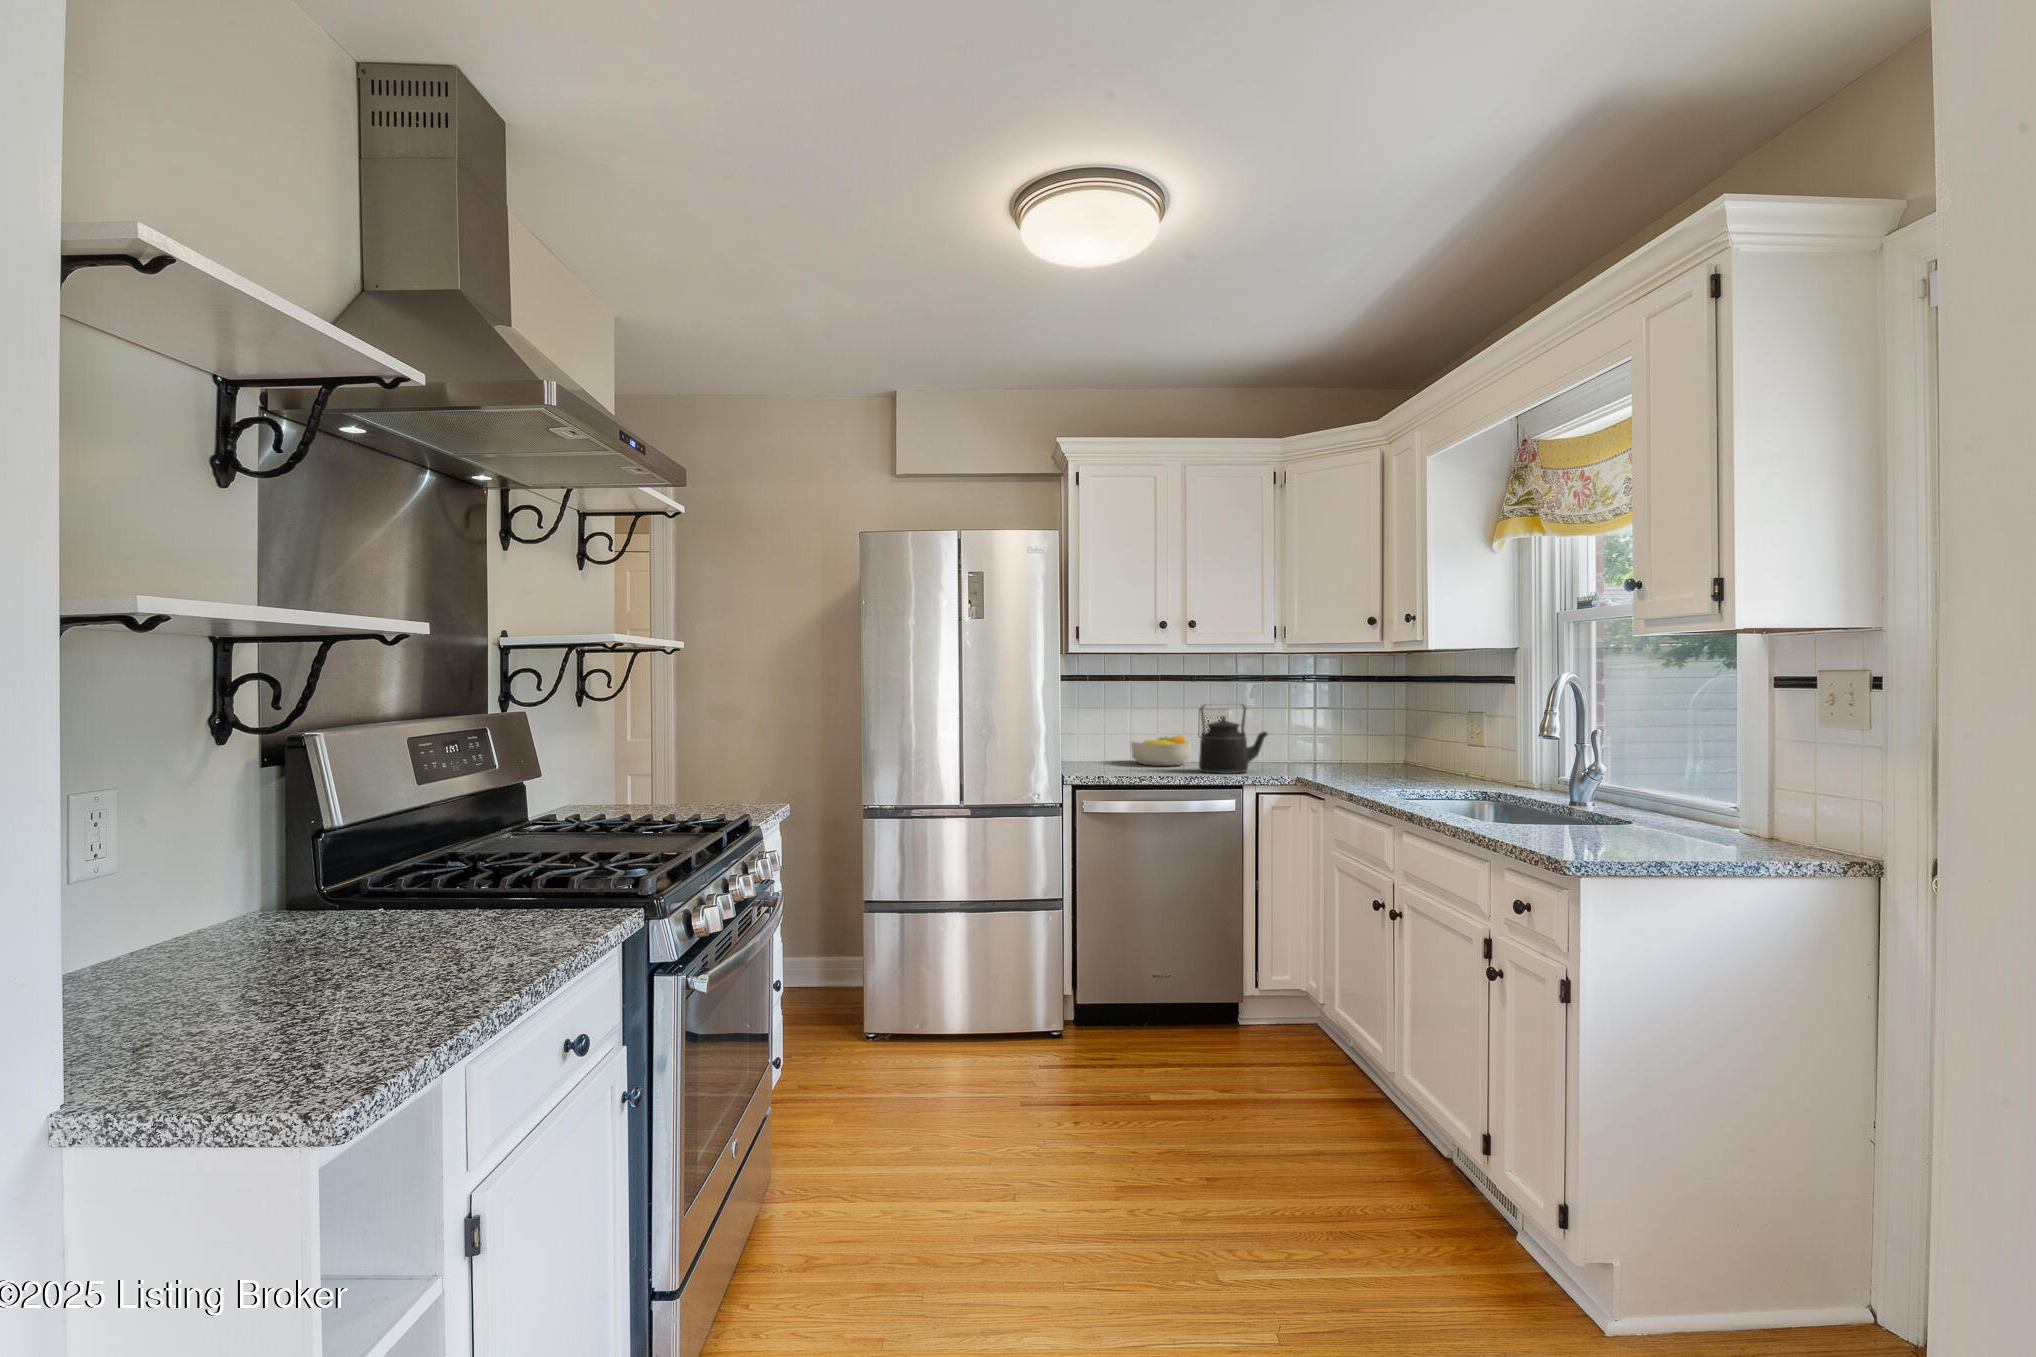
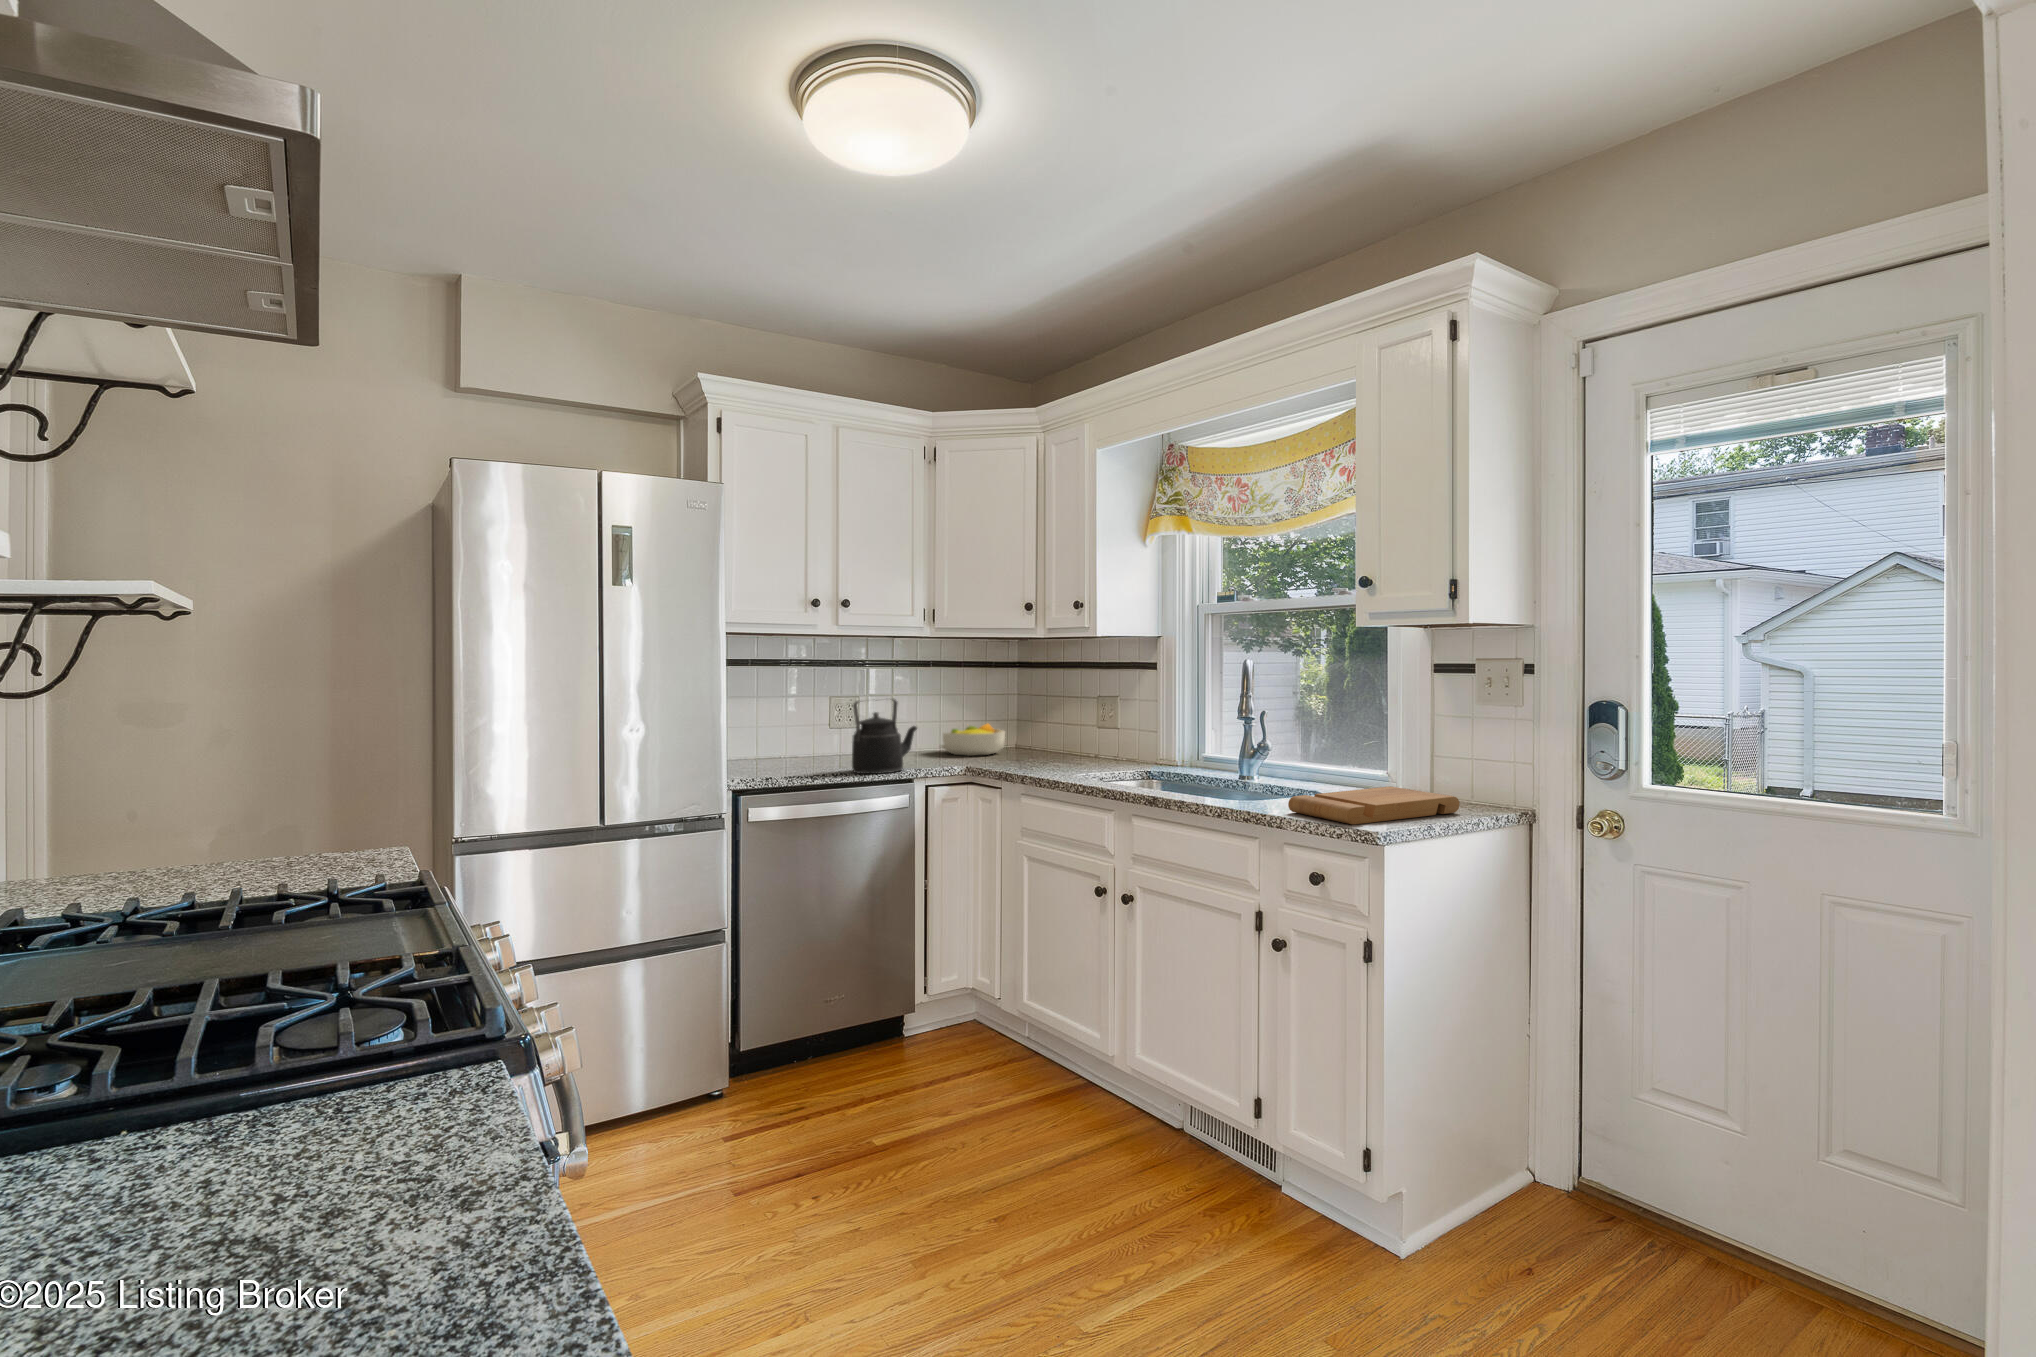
fruit bowl: present [1131,735,1191,766] -> present [941,724,1005,756]
cutting board: none [1545,817,1762,853] -> present [1288,786,1460,825]

